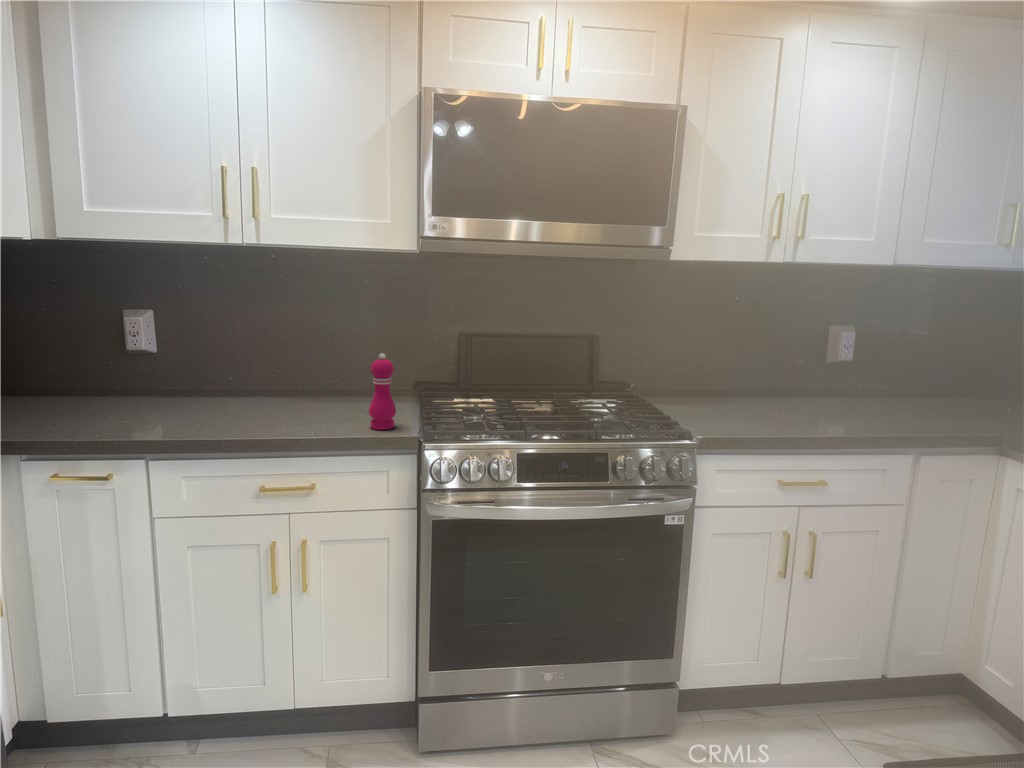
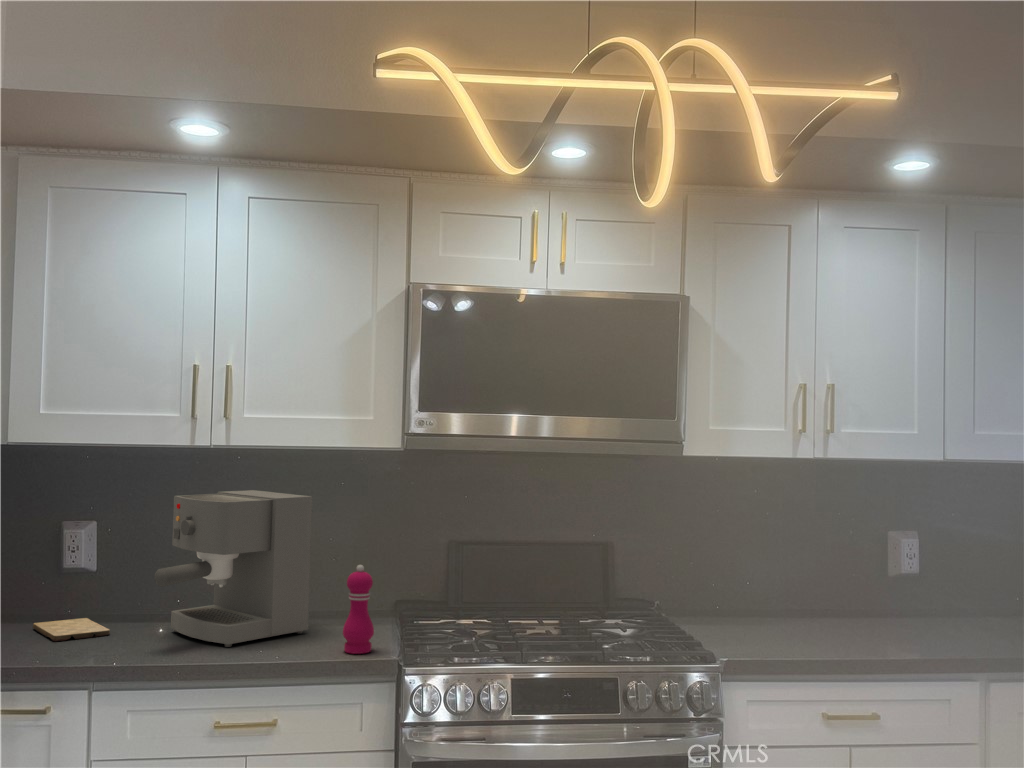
coffee maker: none [197,286,340,423] -> present [154,490,312,647]
cutting board: none [100,395,167,417] -> present [33,618,110,641]

